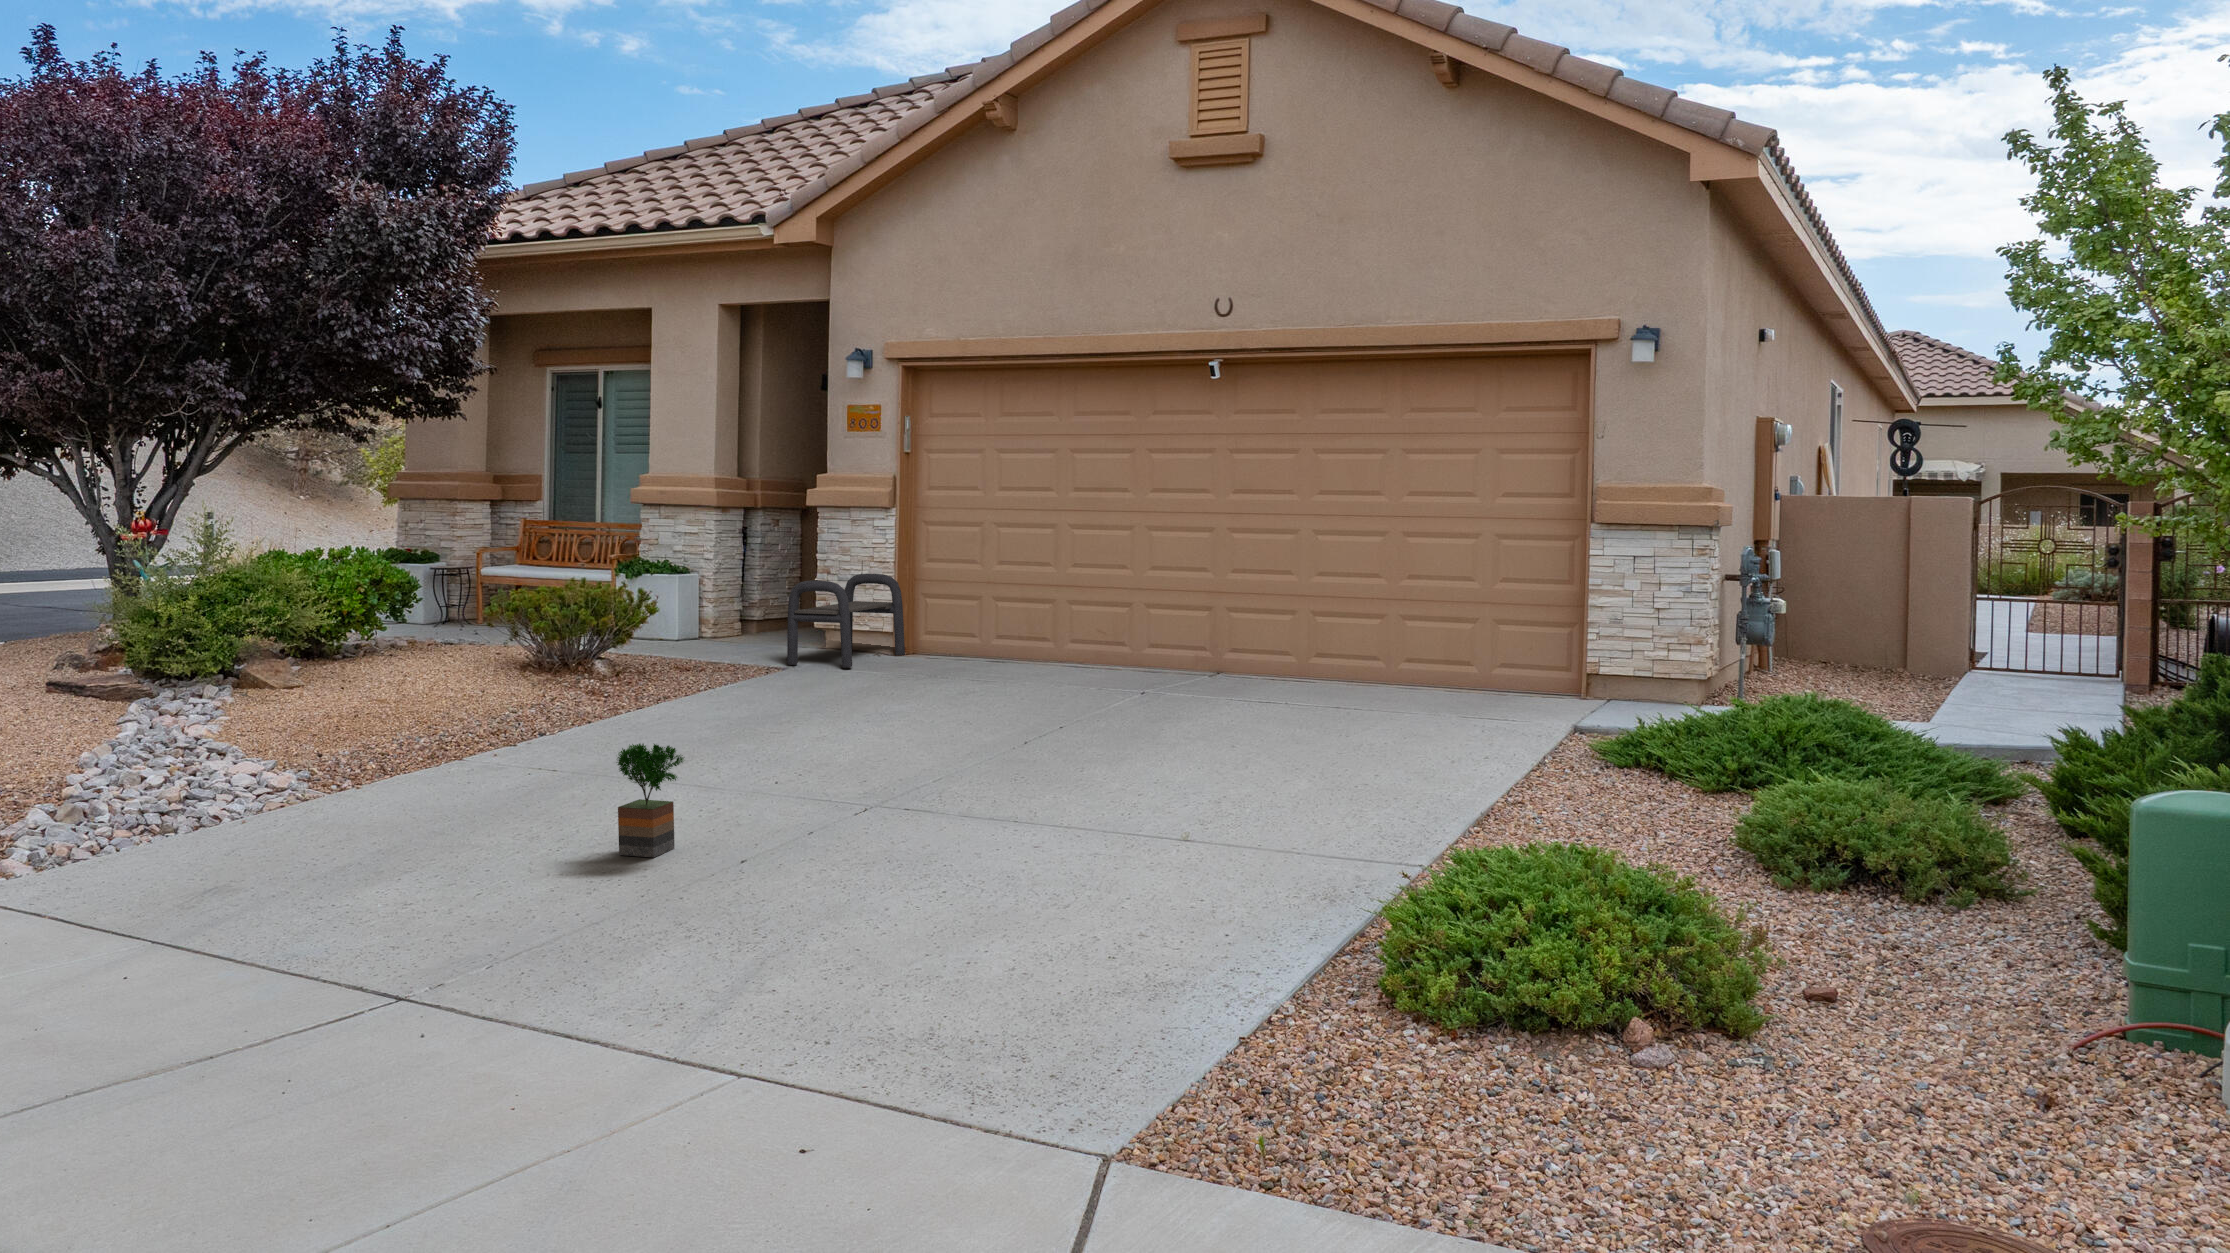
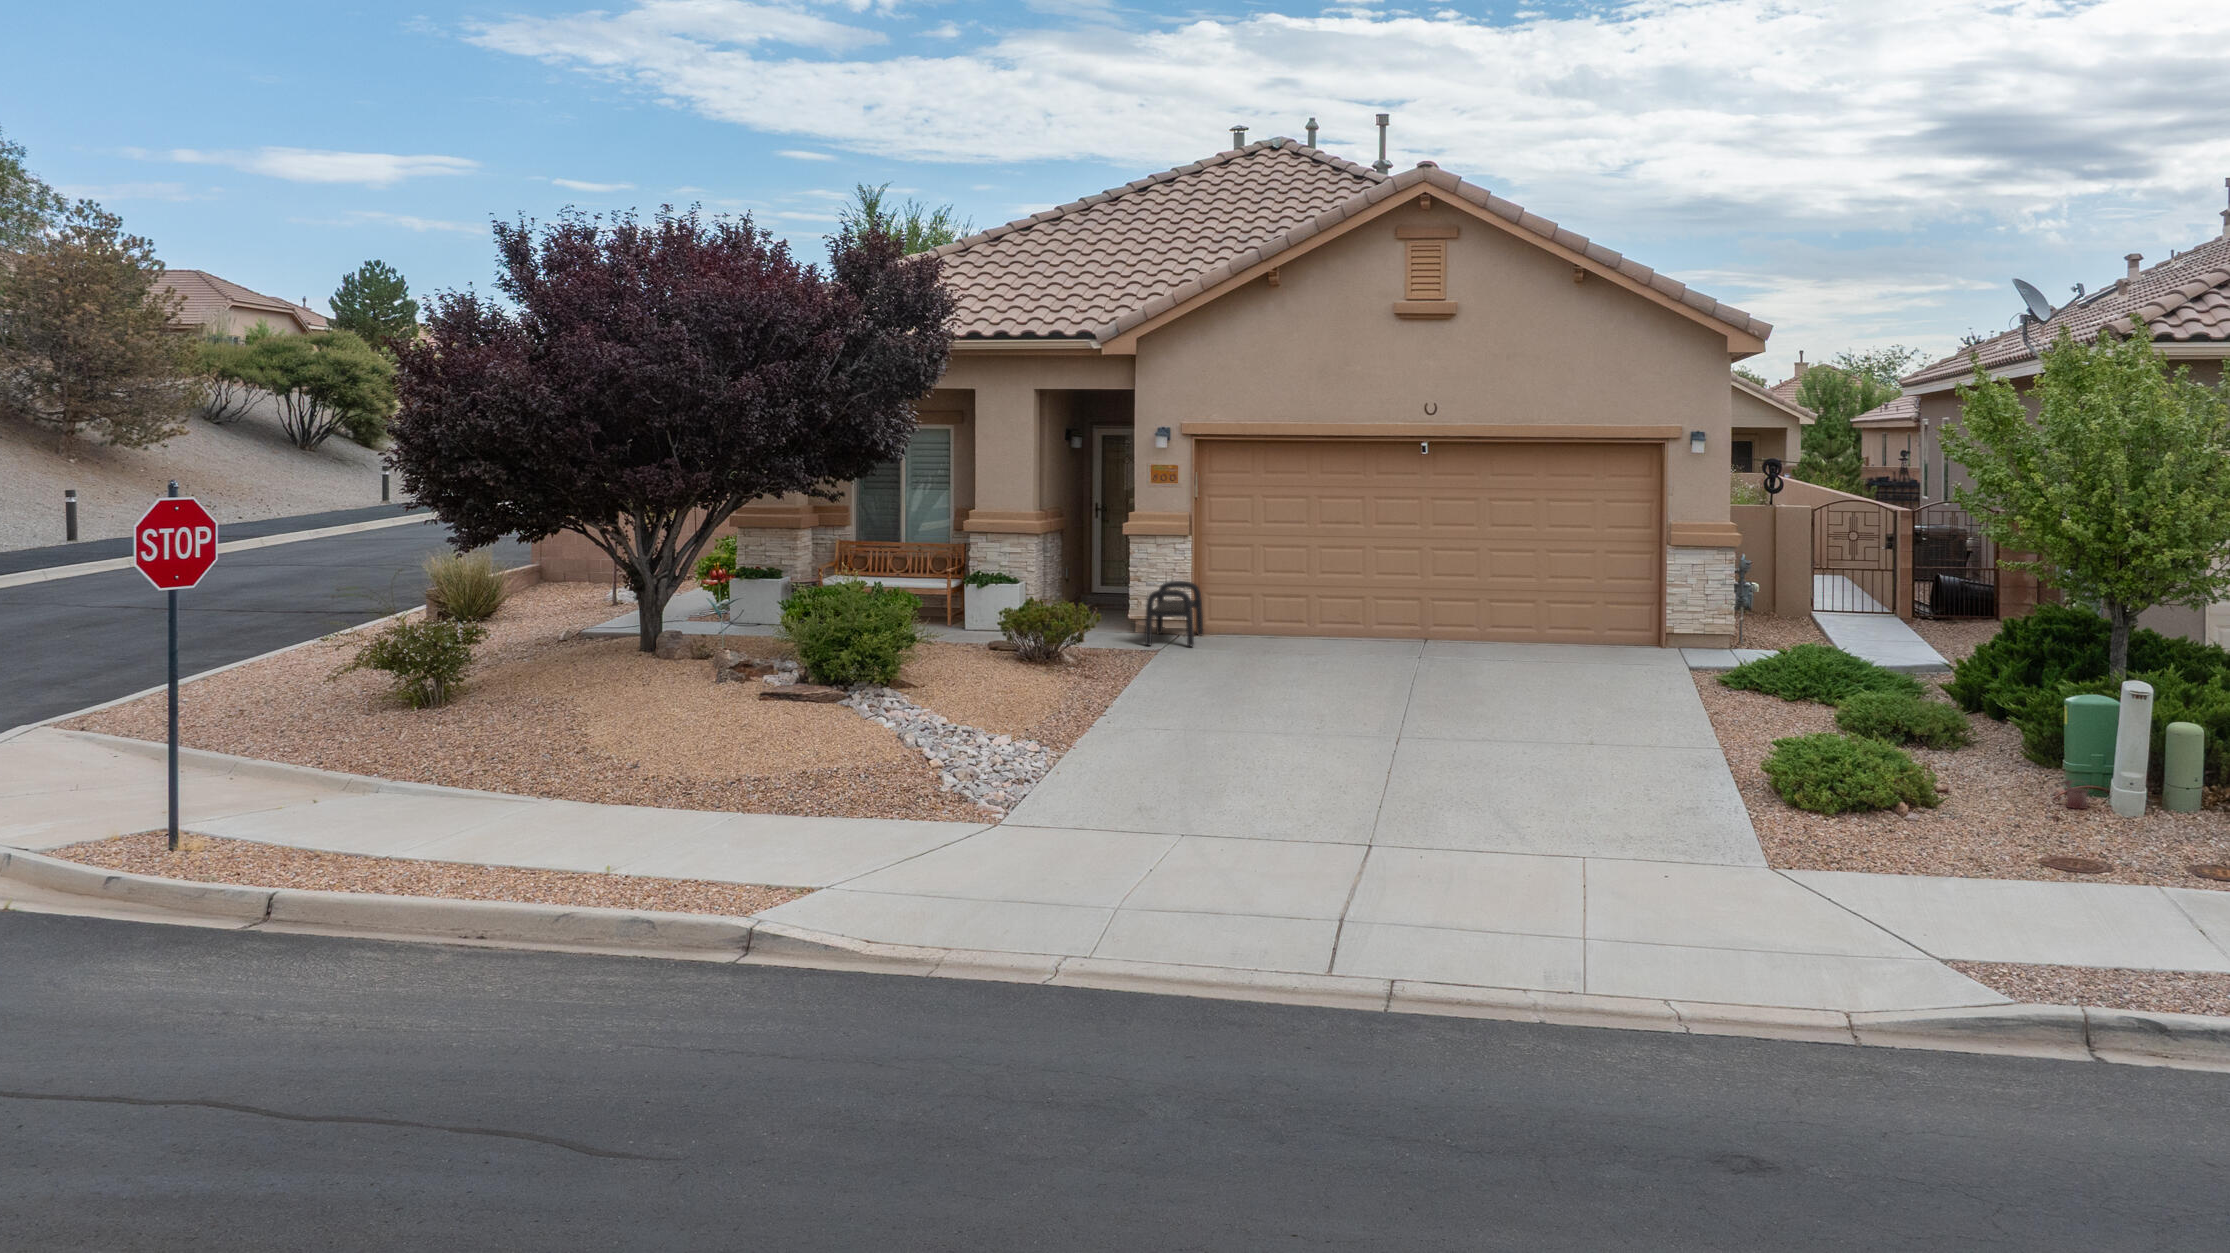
potted tree: present [617,744,684,858] -> none [1300,704,1341,764]
watering can: none [2094,1010,2161,1097] -> present [2064,780,2088,809]

